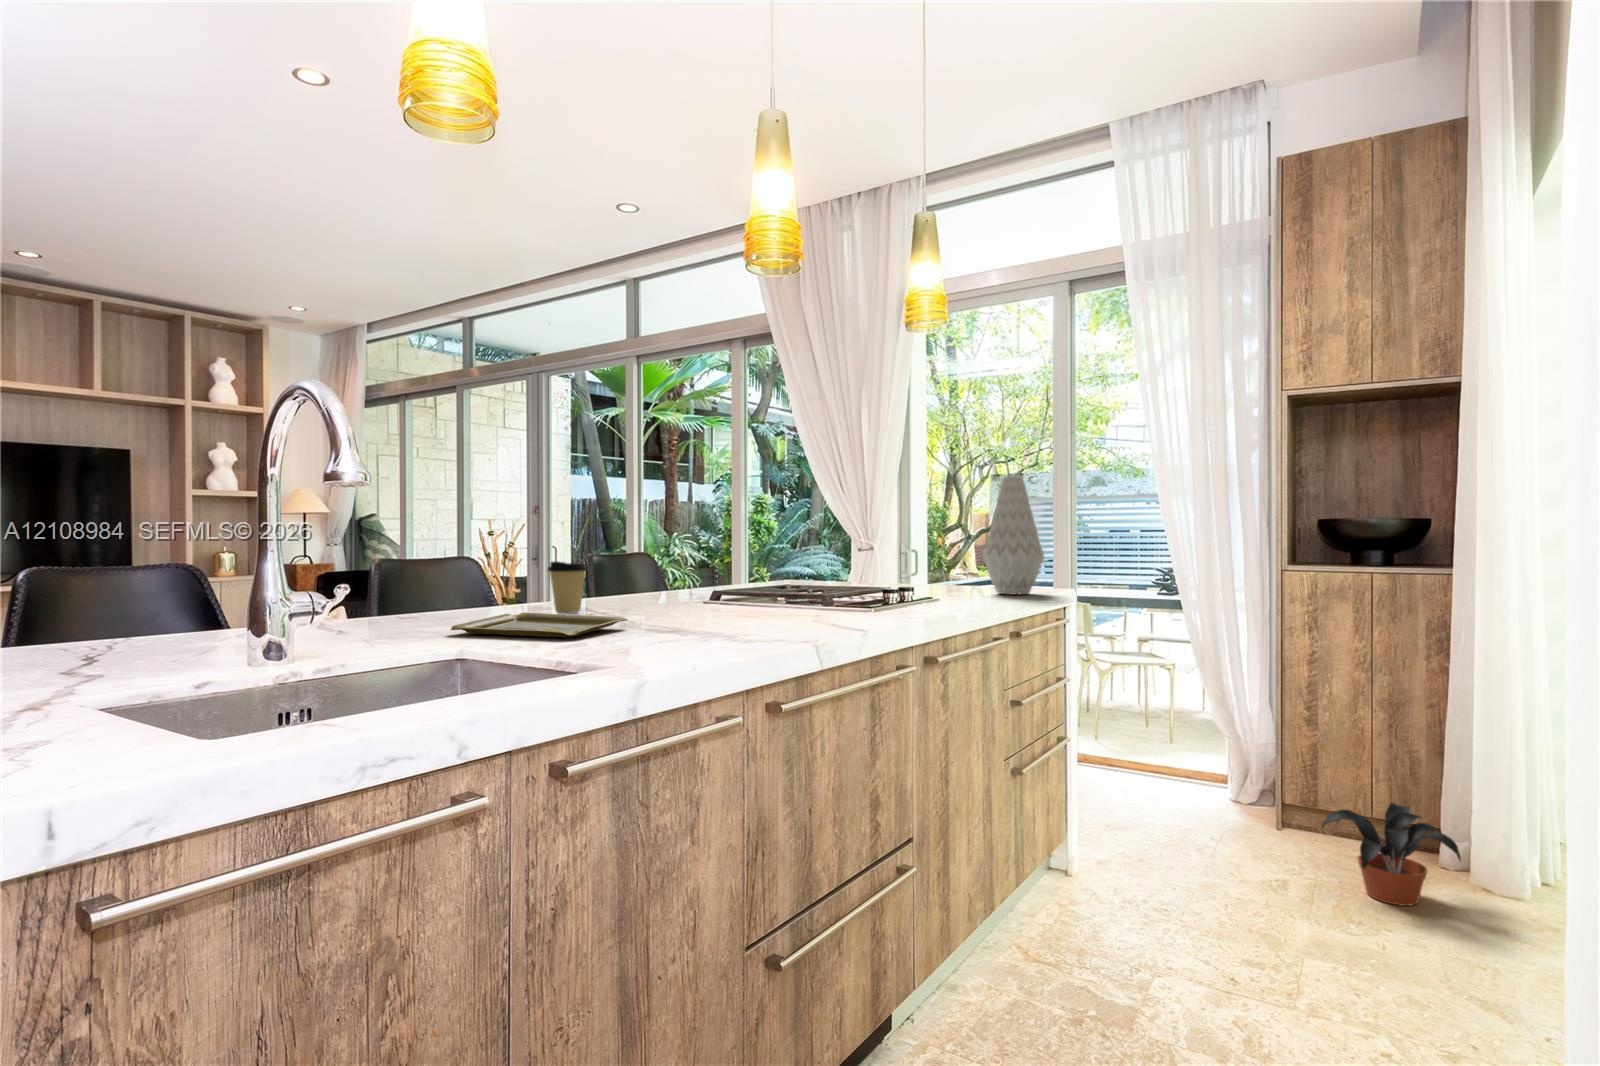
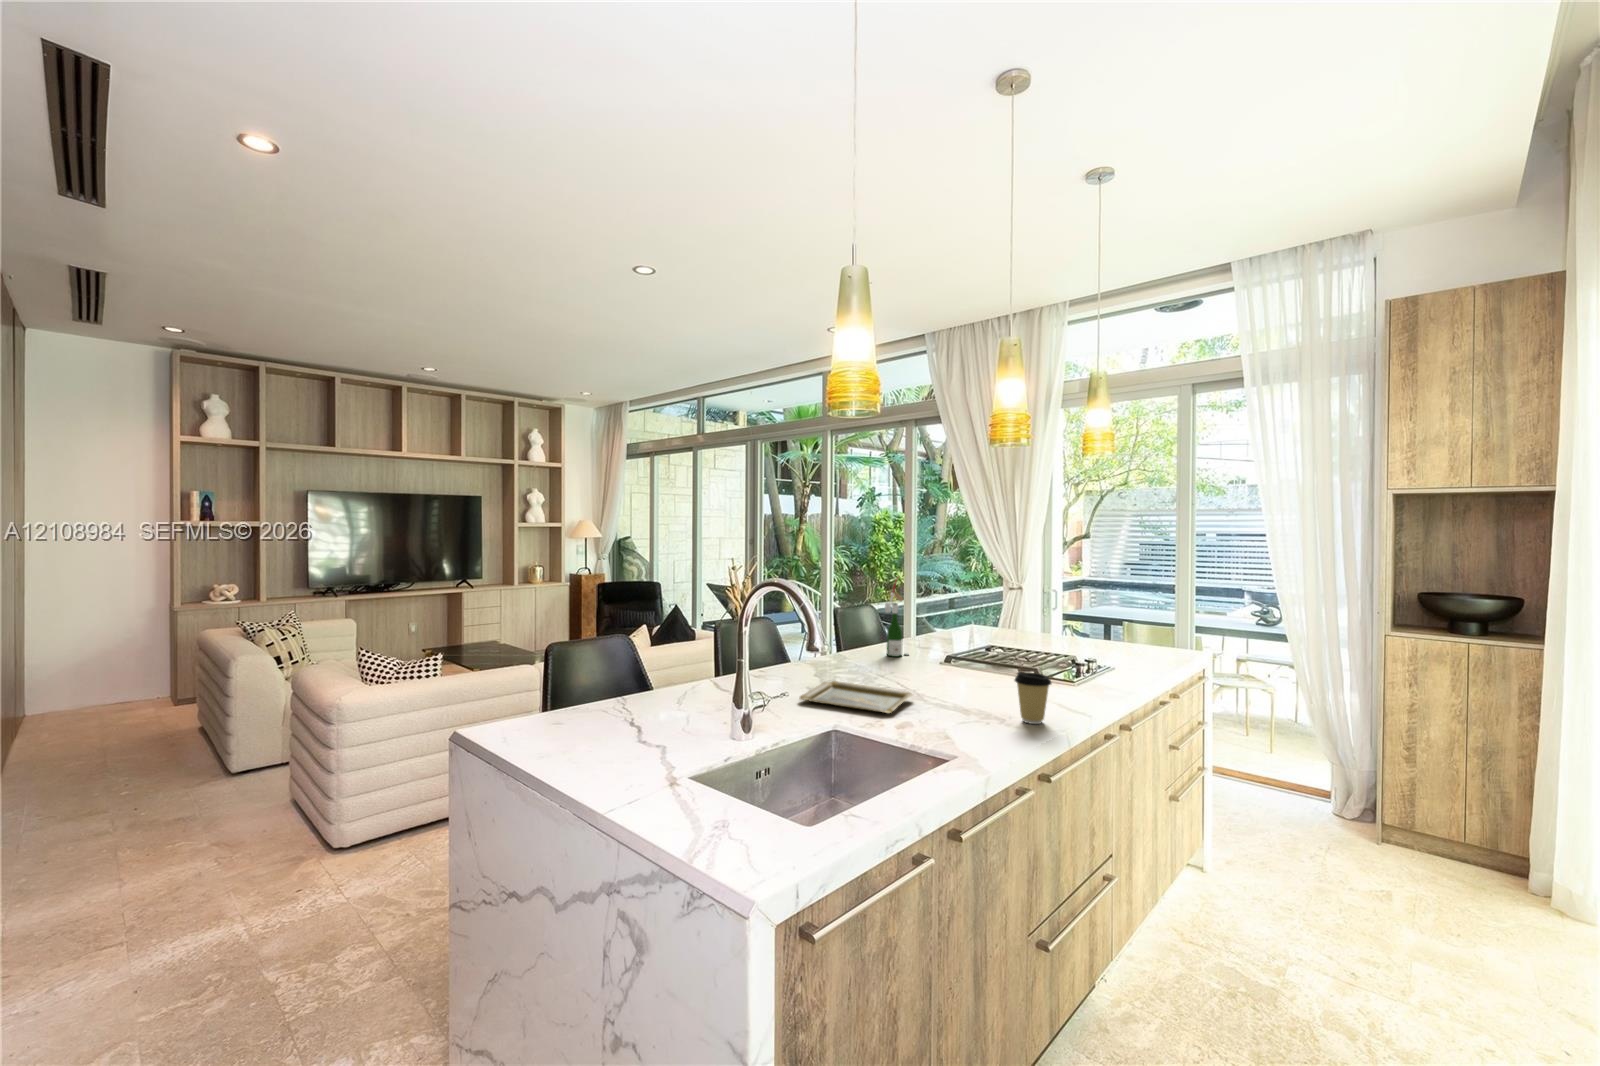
vase: present [983,476,1044,594] -> none [1142,570,1193,661]
wine bottle: none [638,489,674,601] -> present [885,577,908,657]
coffee cup: present [548,561,587,615] -> present [1015,672,1051,724]
potted plant: present [1322,802,1461,906] -> none [1424,837,1558,926]

